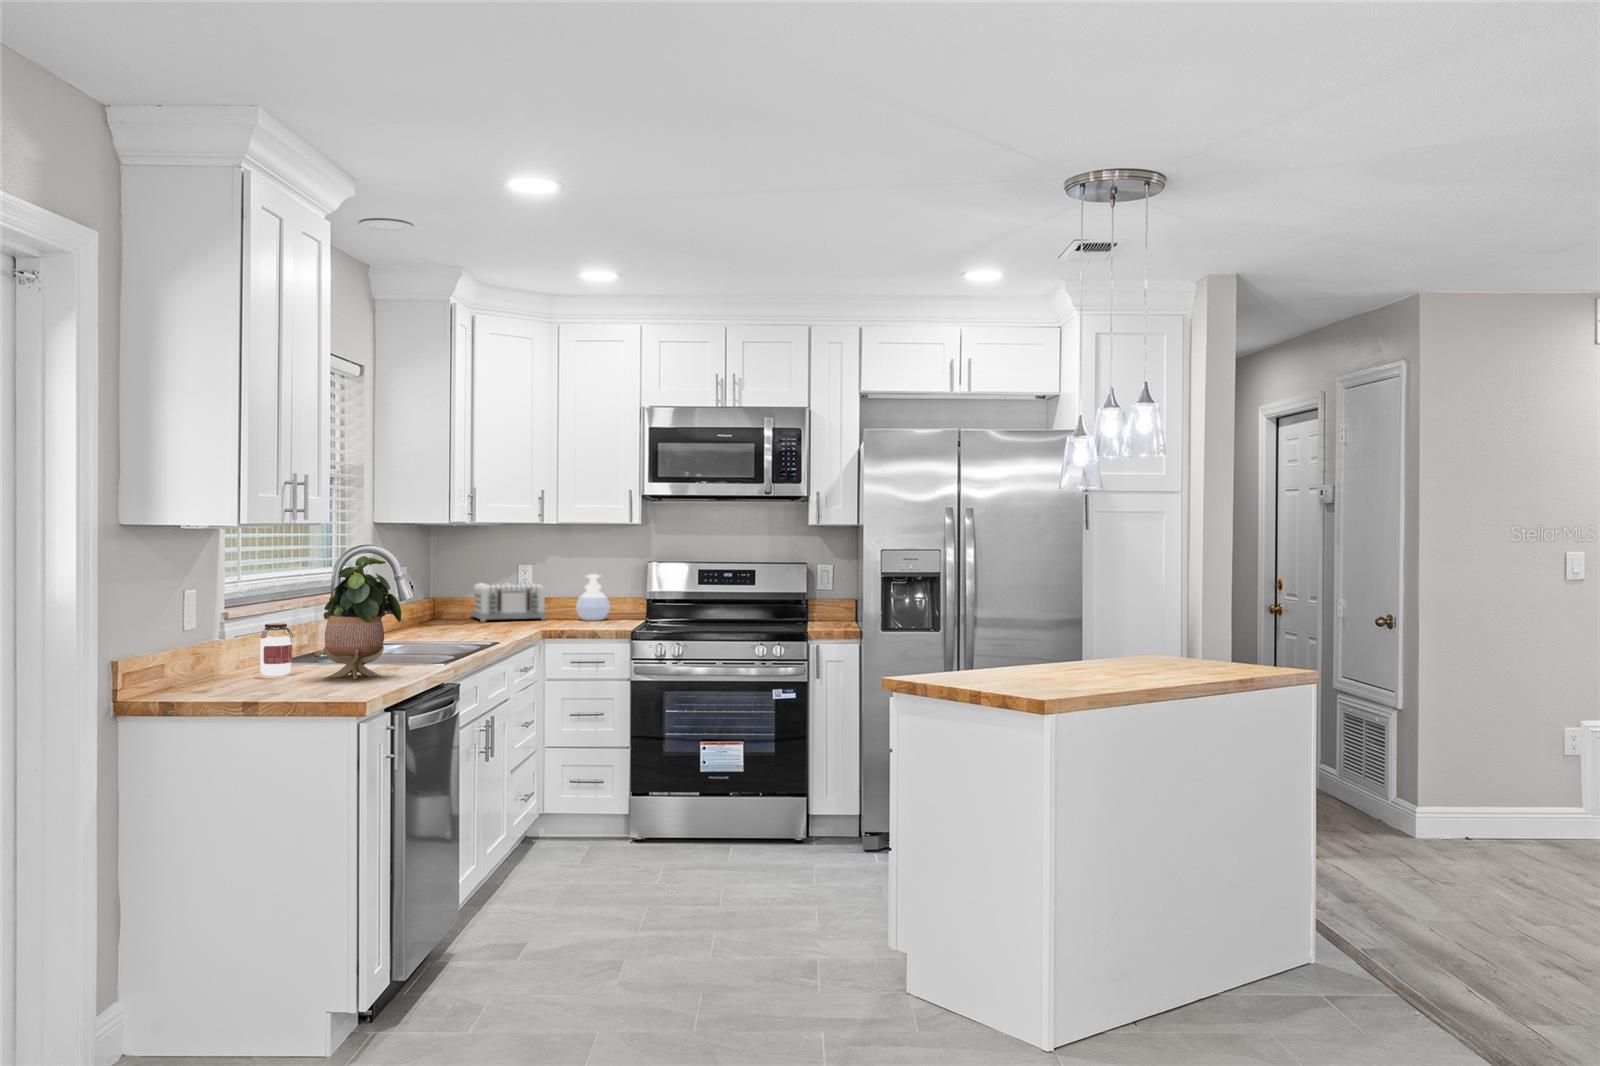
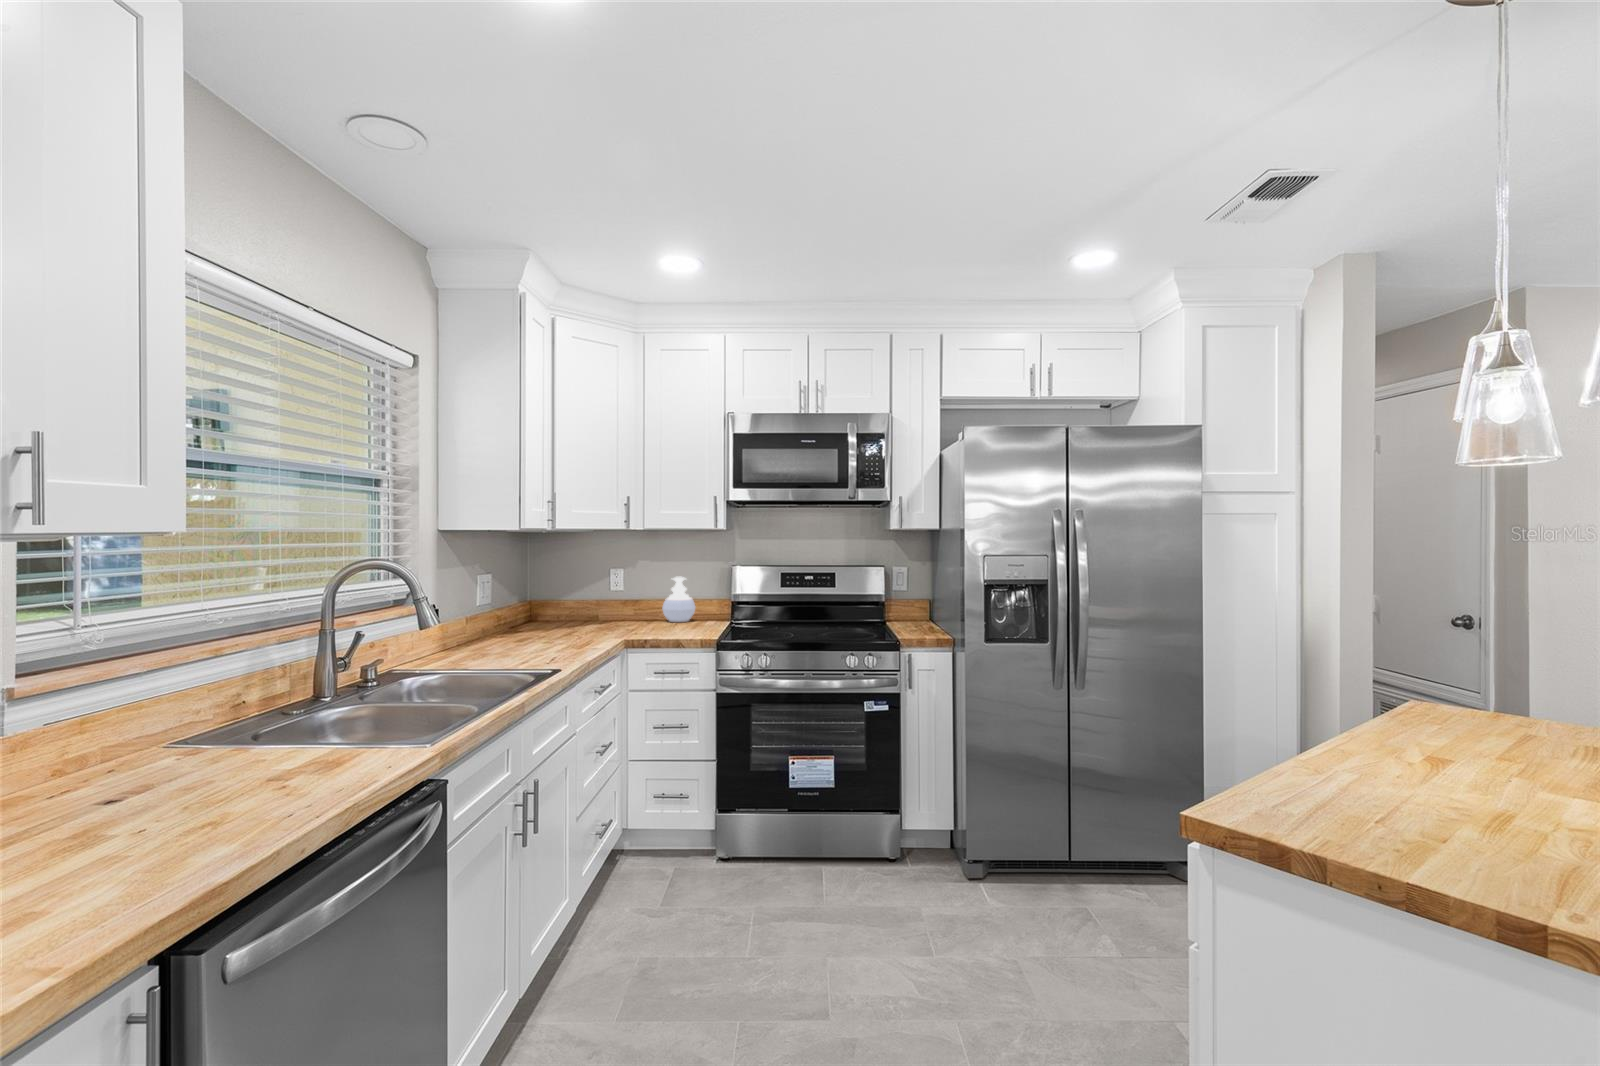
potted plant: present [324,556,401,679] -> none [169,588,330,820]
toaster: present [470,583,546,622] -> none [564,583,634,625]
jar: present [260,623,292,676] -> none [65,705,140,806]

